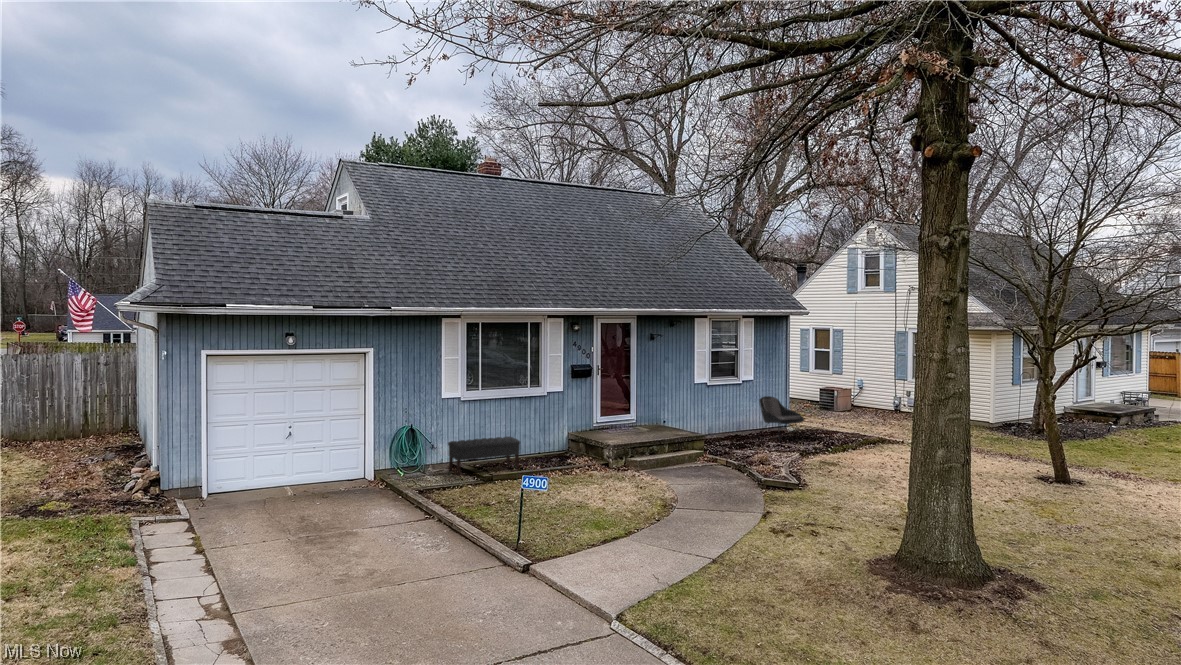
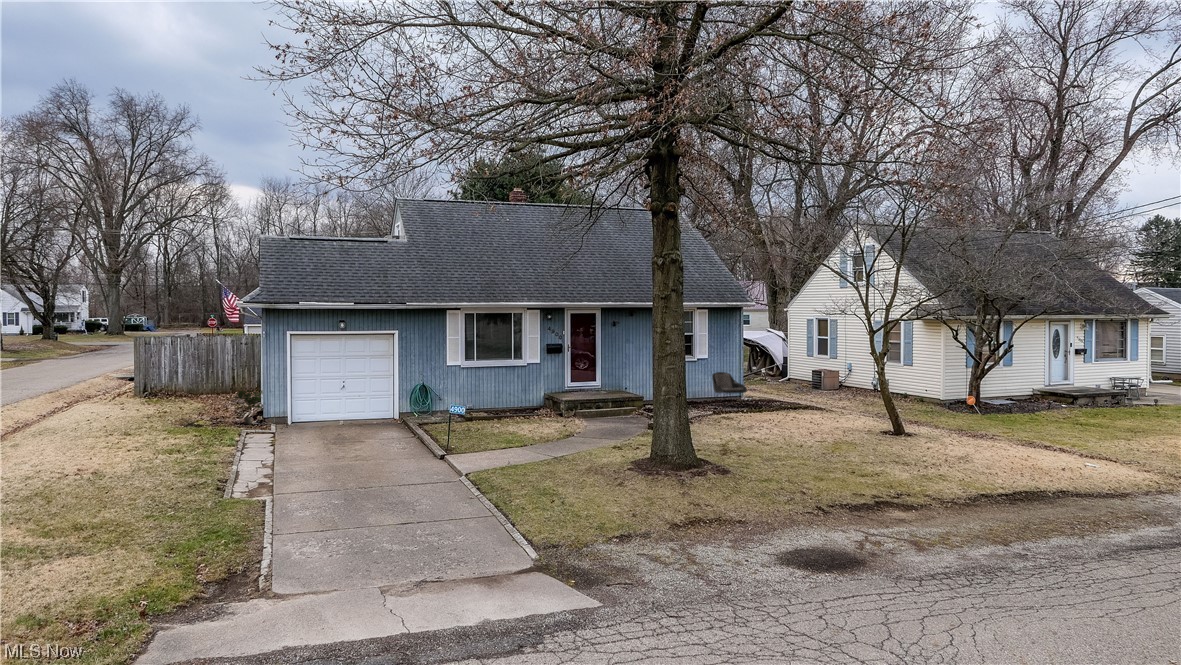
bench: present [448,436,520,475] -> none [450,394,500,419]
potted plant: none [107,446,164,503] -> present [234,390,263,424]

